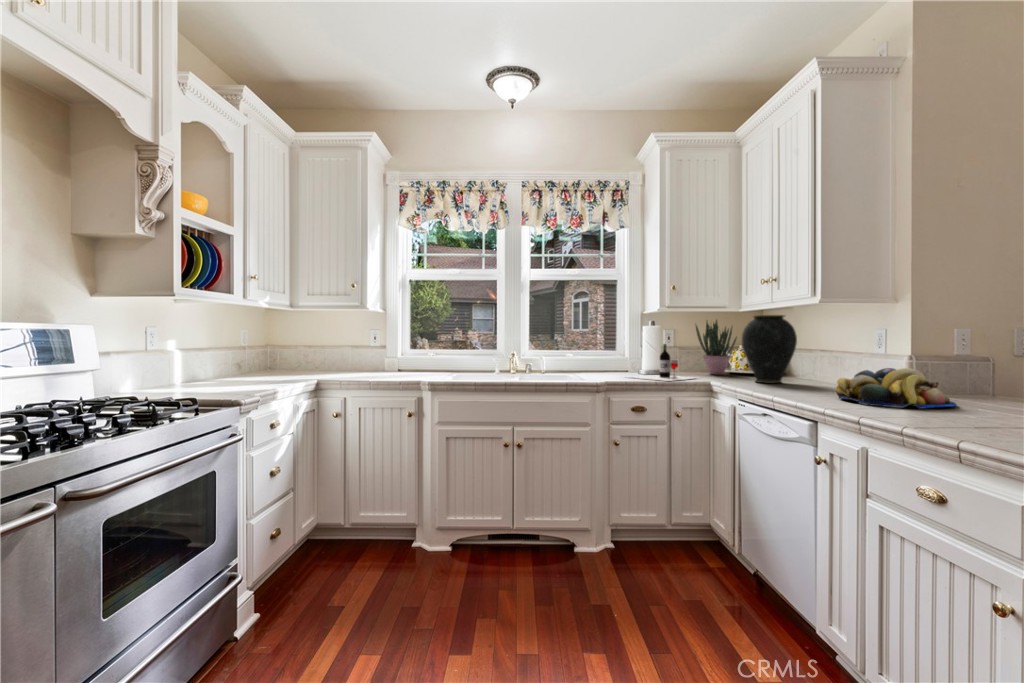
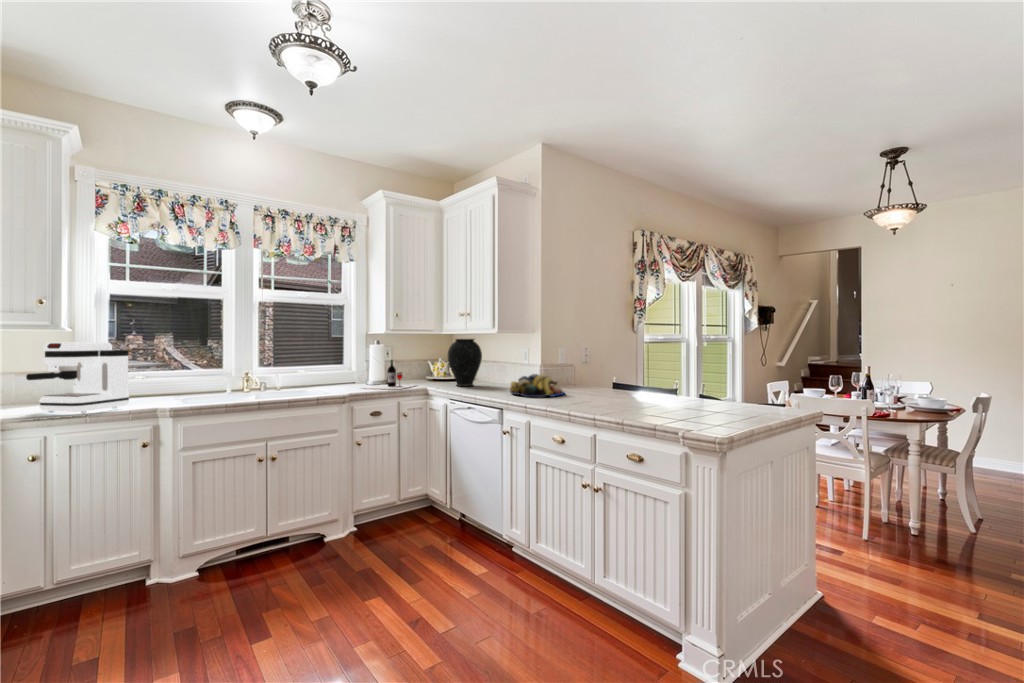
coffee maker: none [328,318,400,381] -> present [26,342,129,413]
potted plant: present [696,320,737,375] -> none [410,339,440,381]

